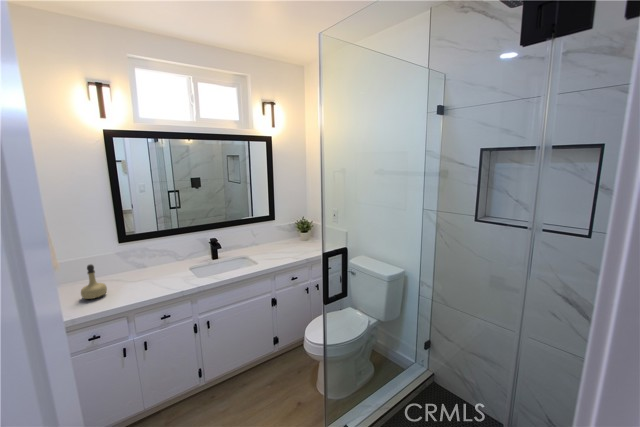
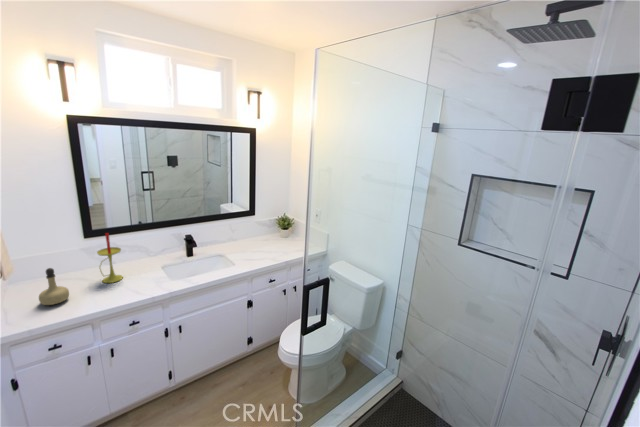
candle: none [130,233,154,282] -> present [97,233,123,283]

